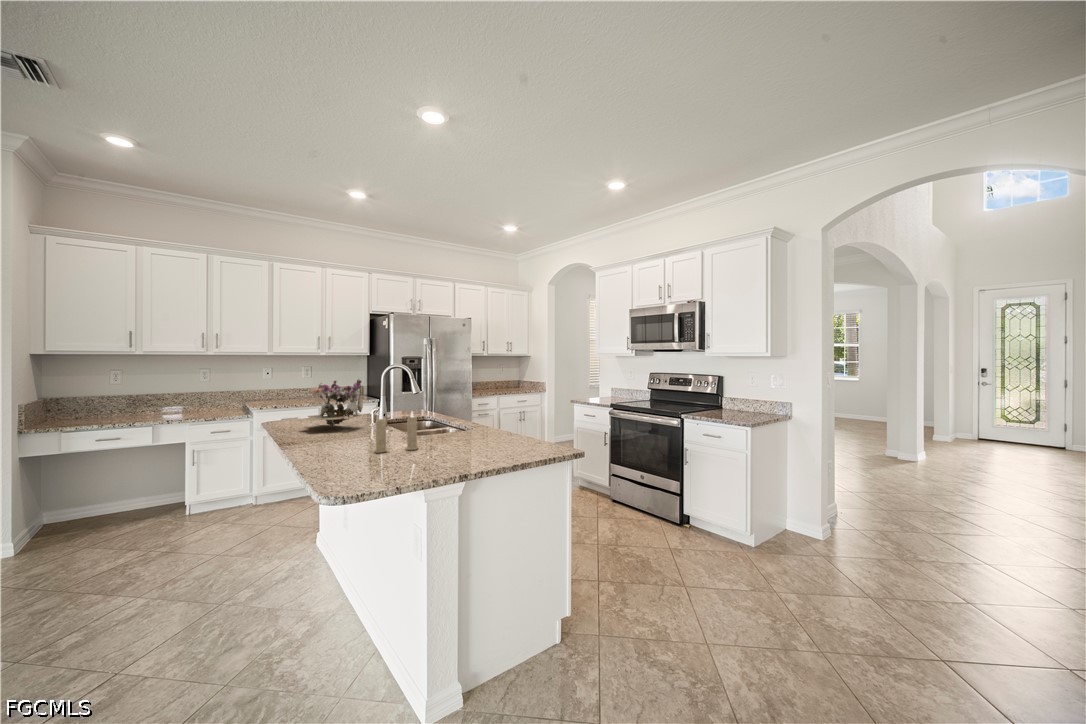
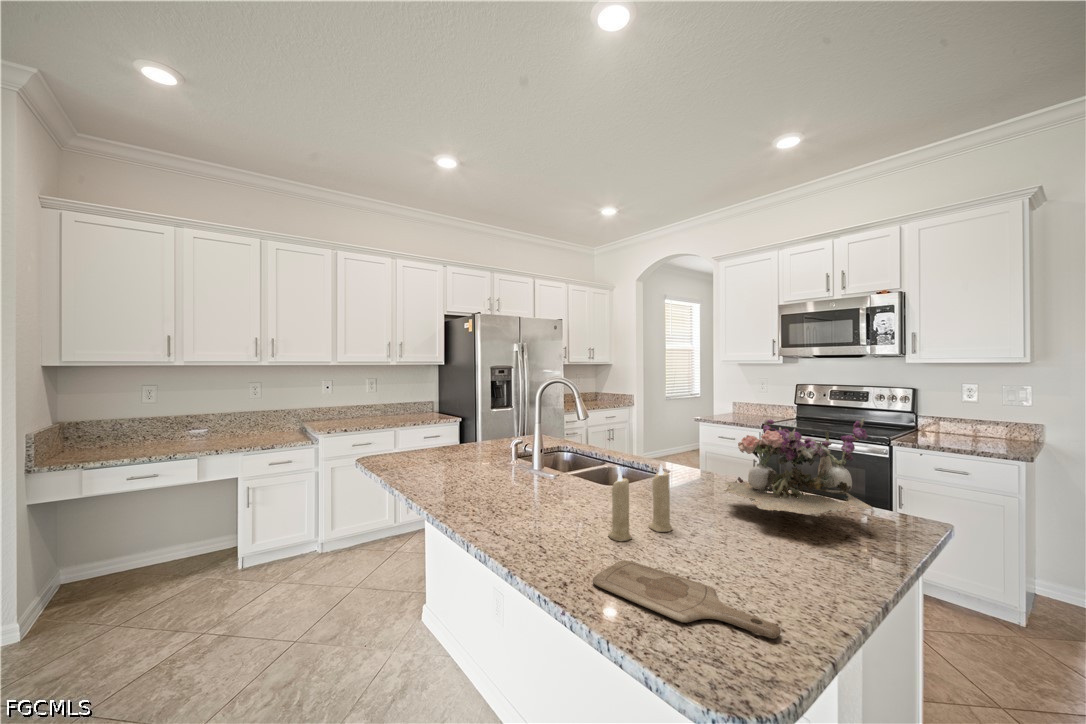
flower arrangement: present [301,379,363,427] -> present [724,418,873,517]
cutting board: none [334,457,396,476] -> present [593,560,781,639]

